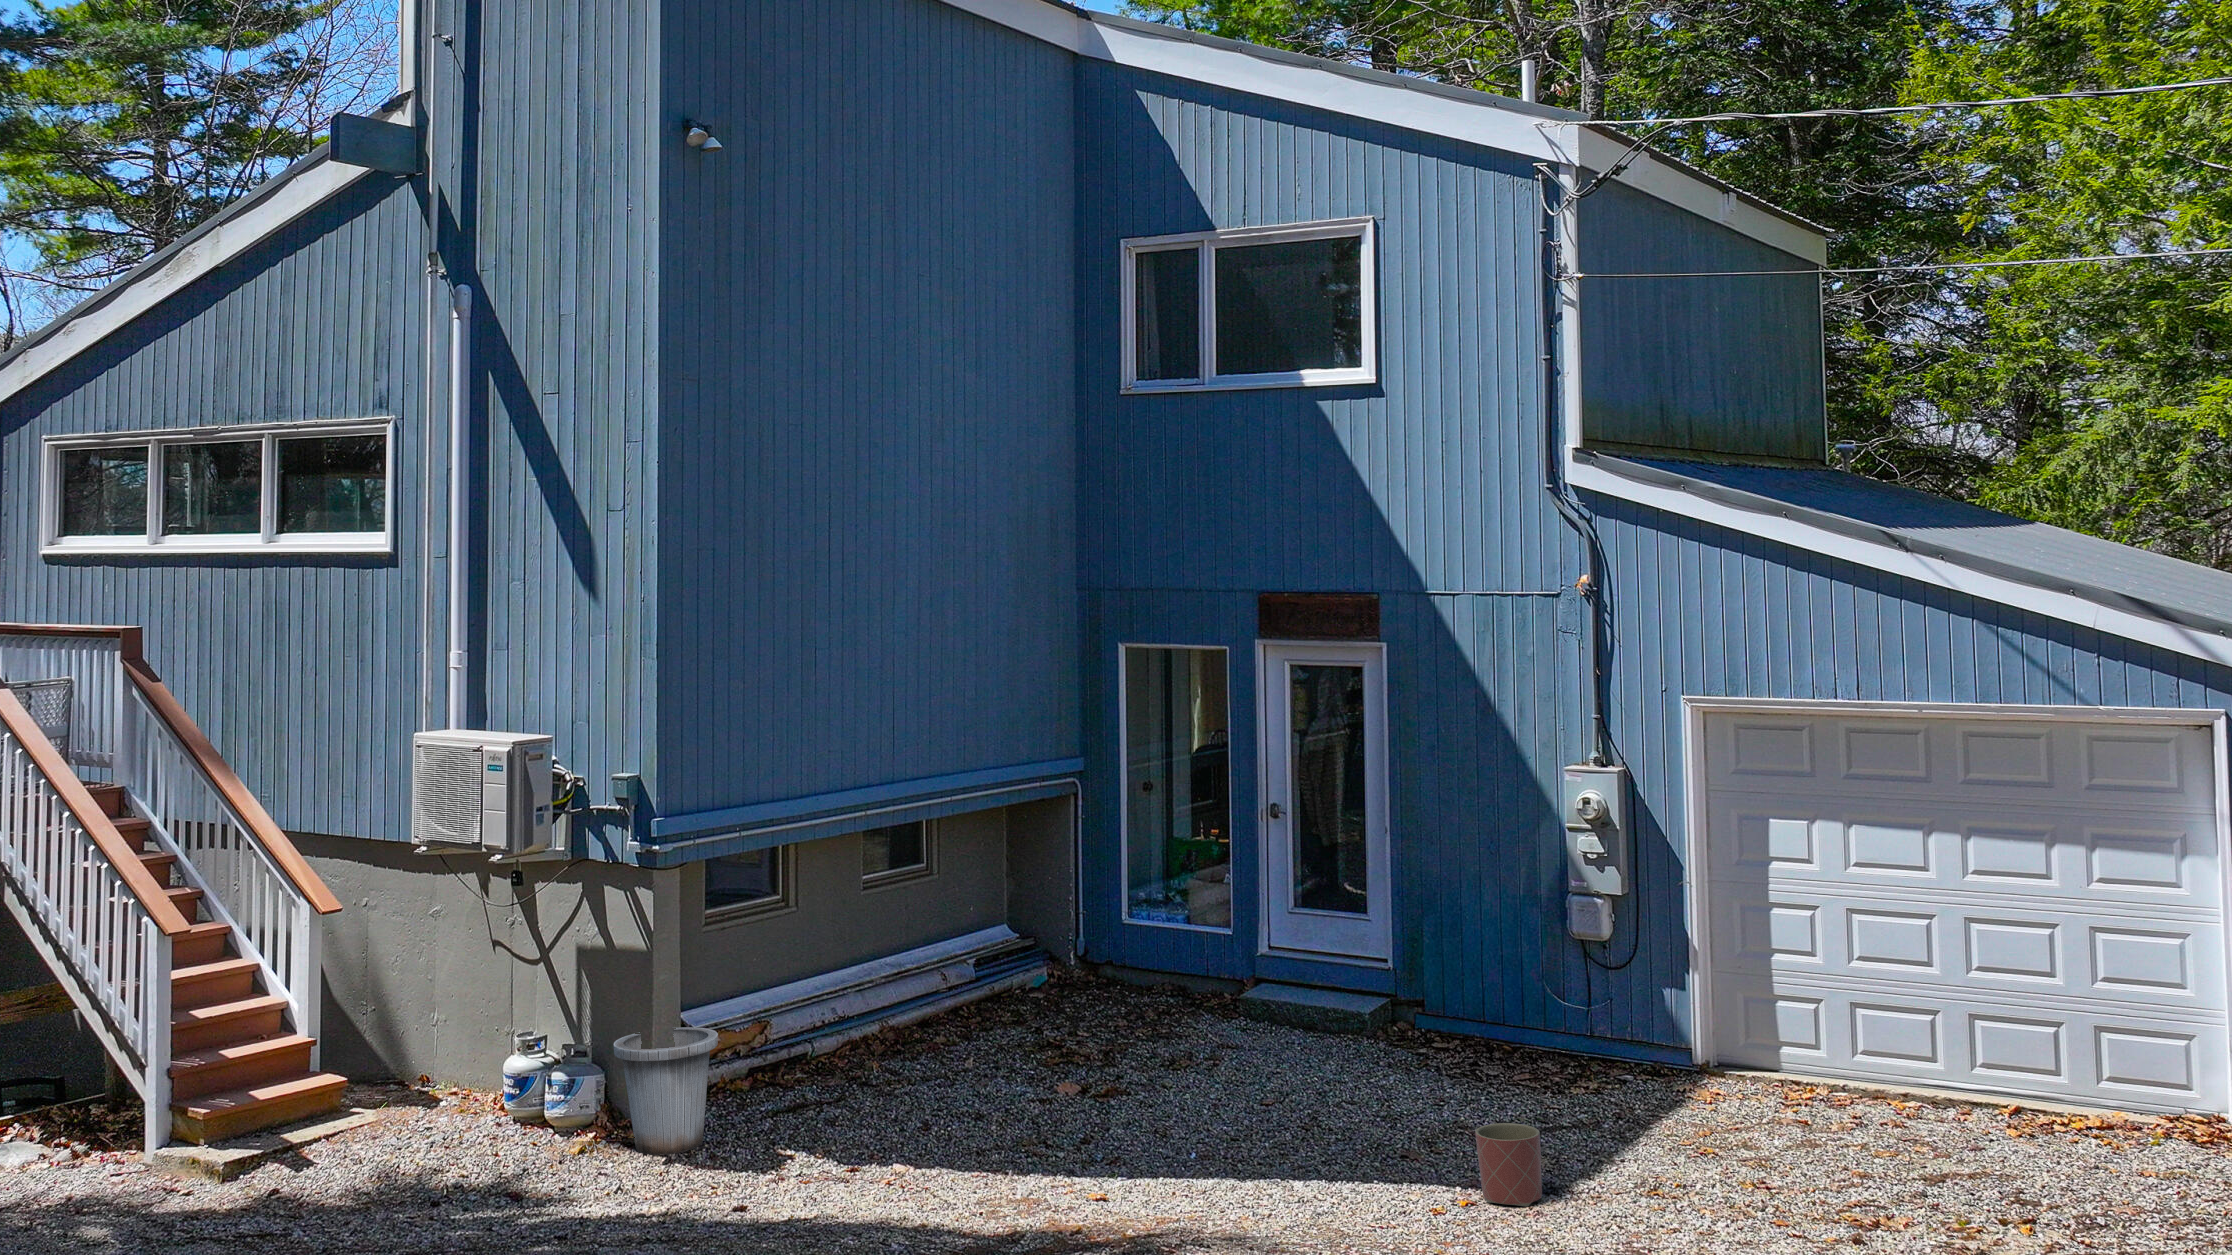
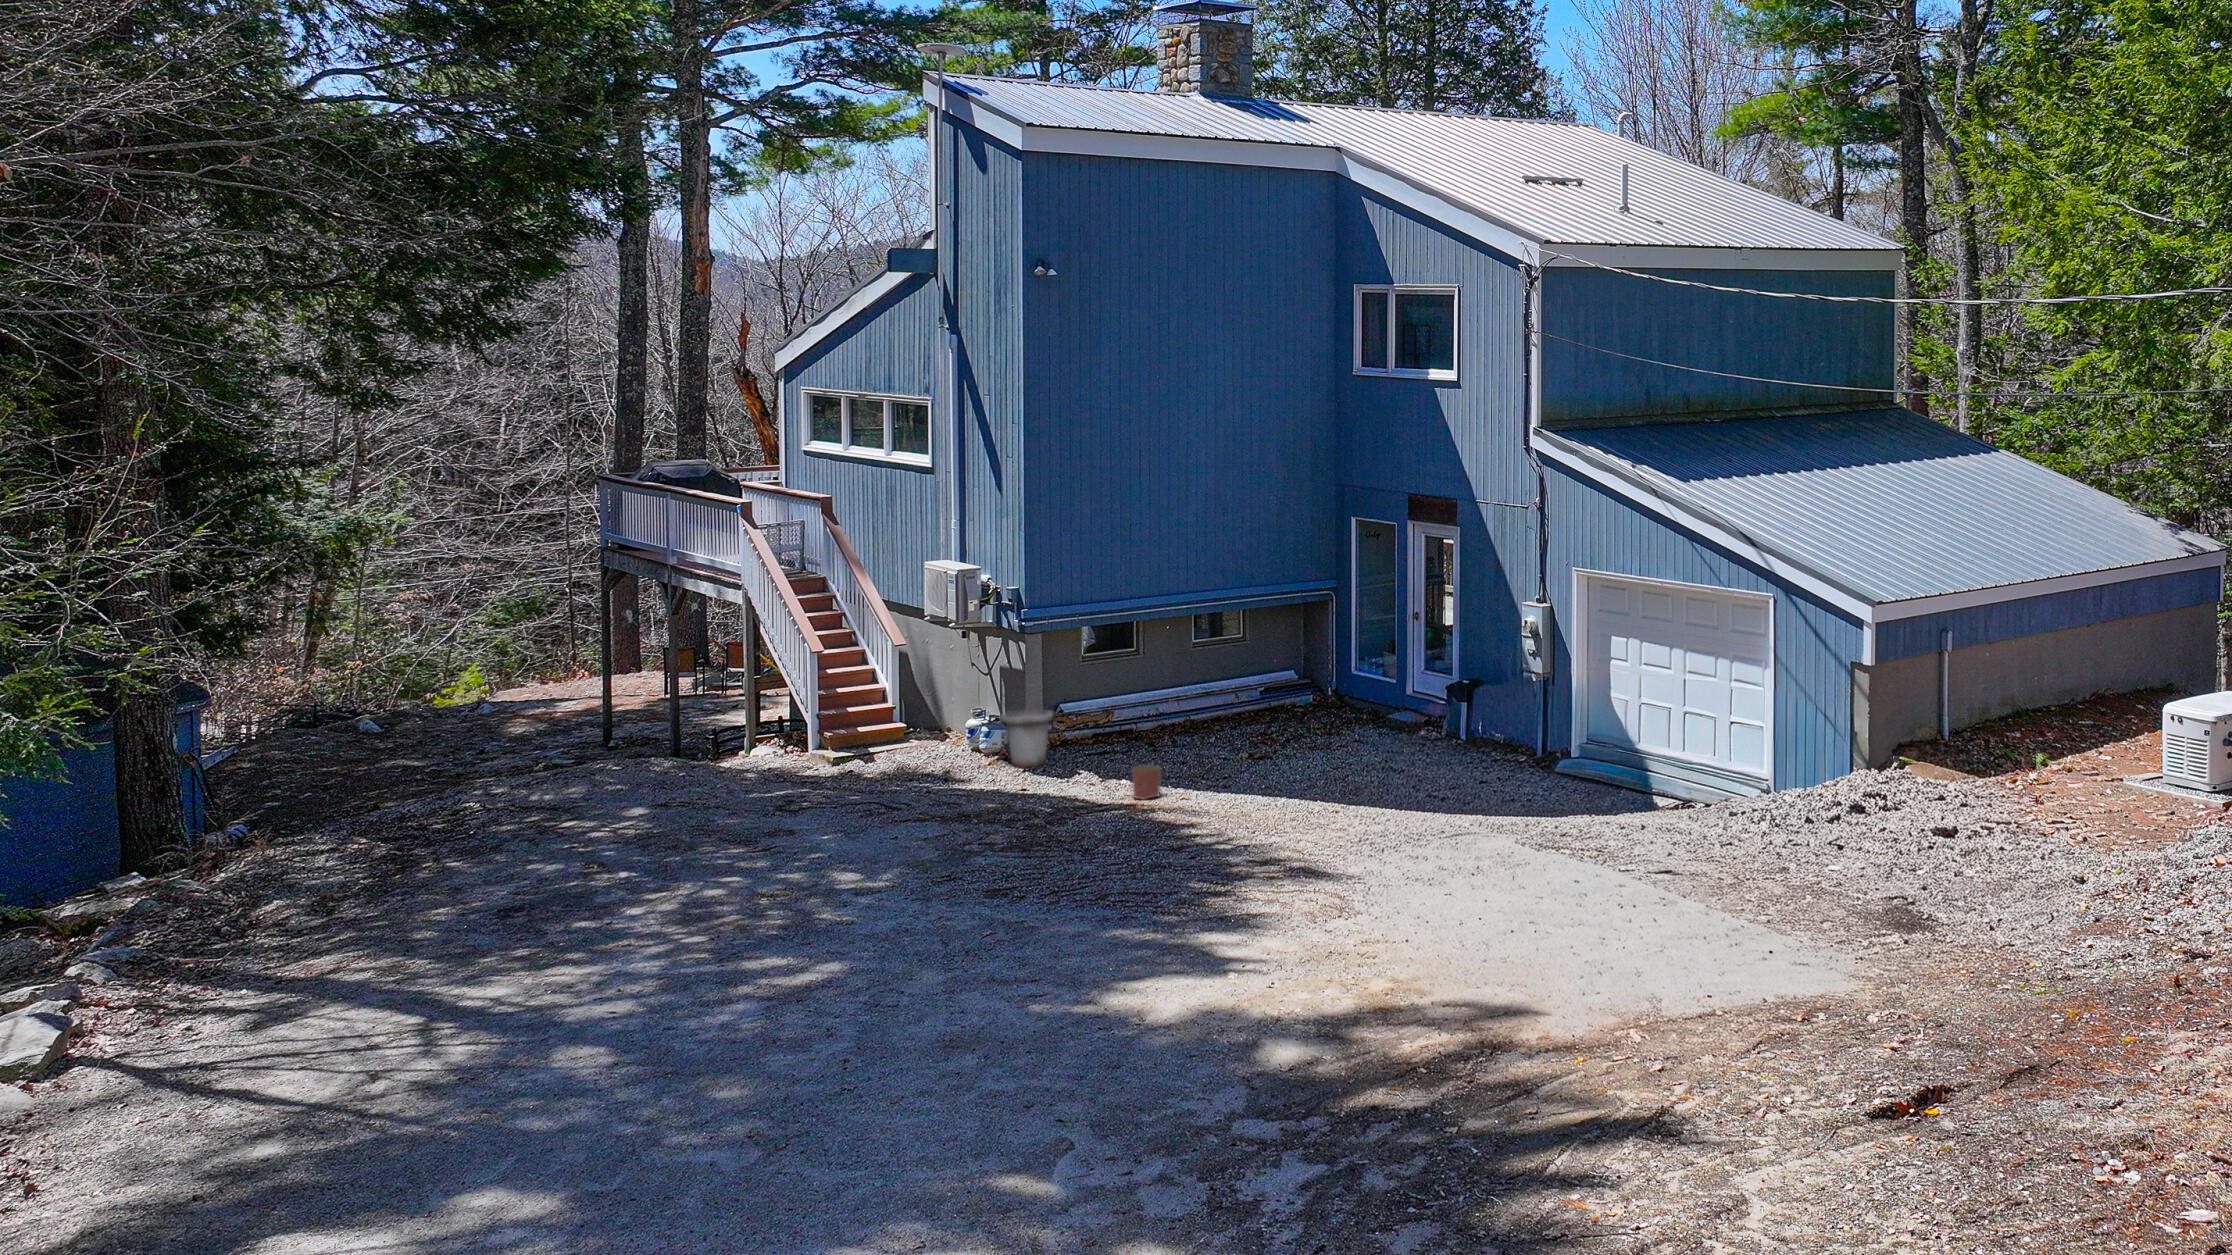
planter: present [1475,1123,1542,1207] -> present [1132,765,1161,800]

